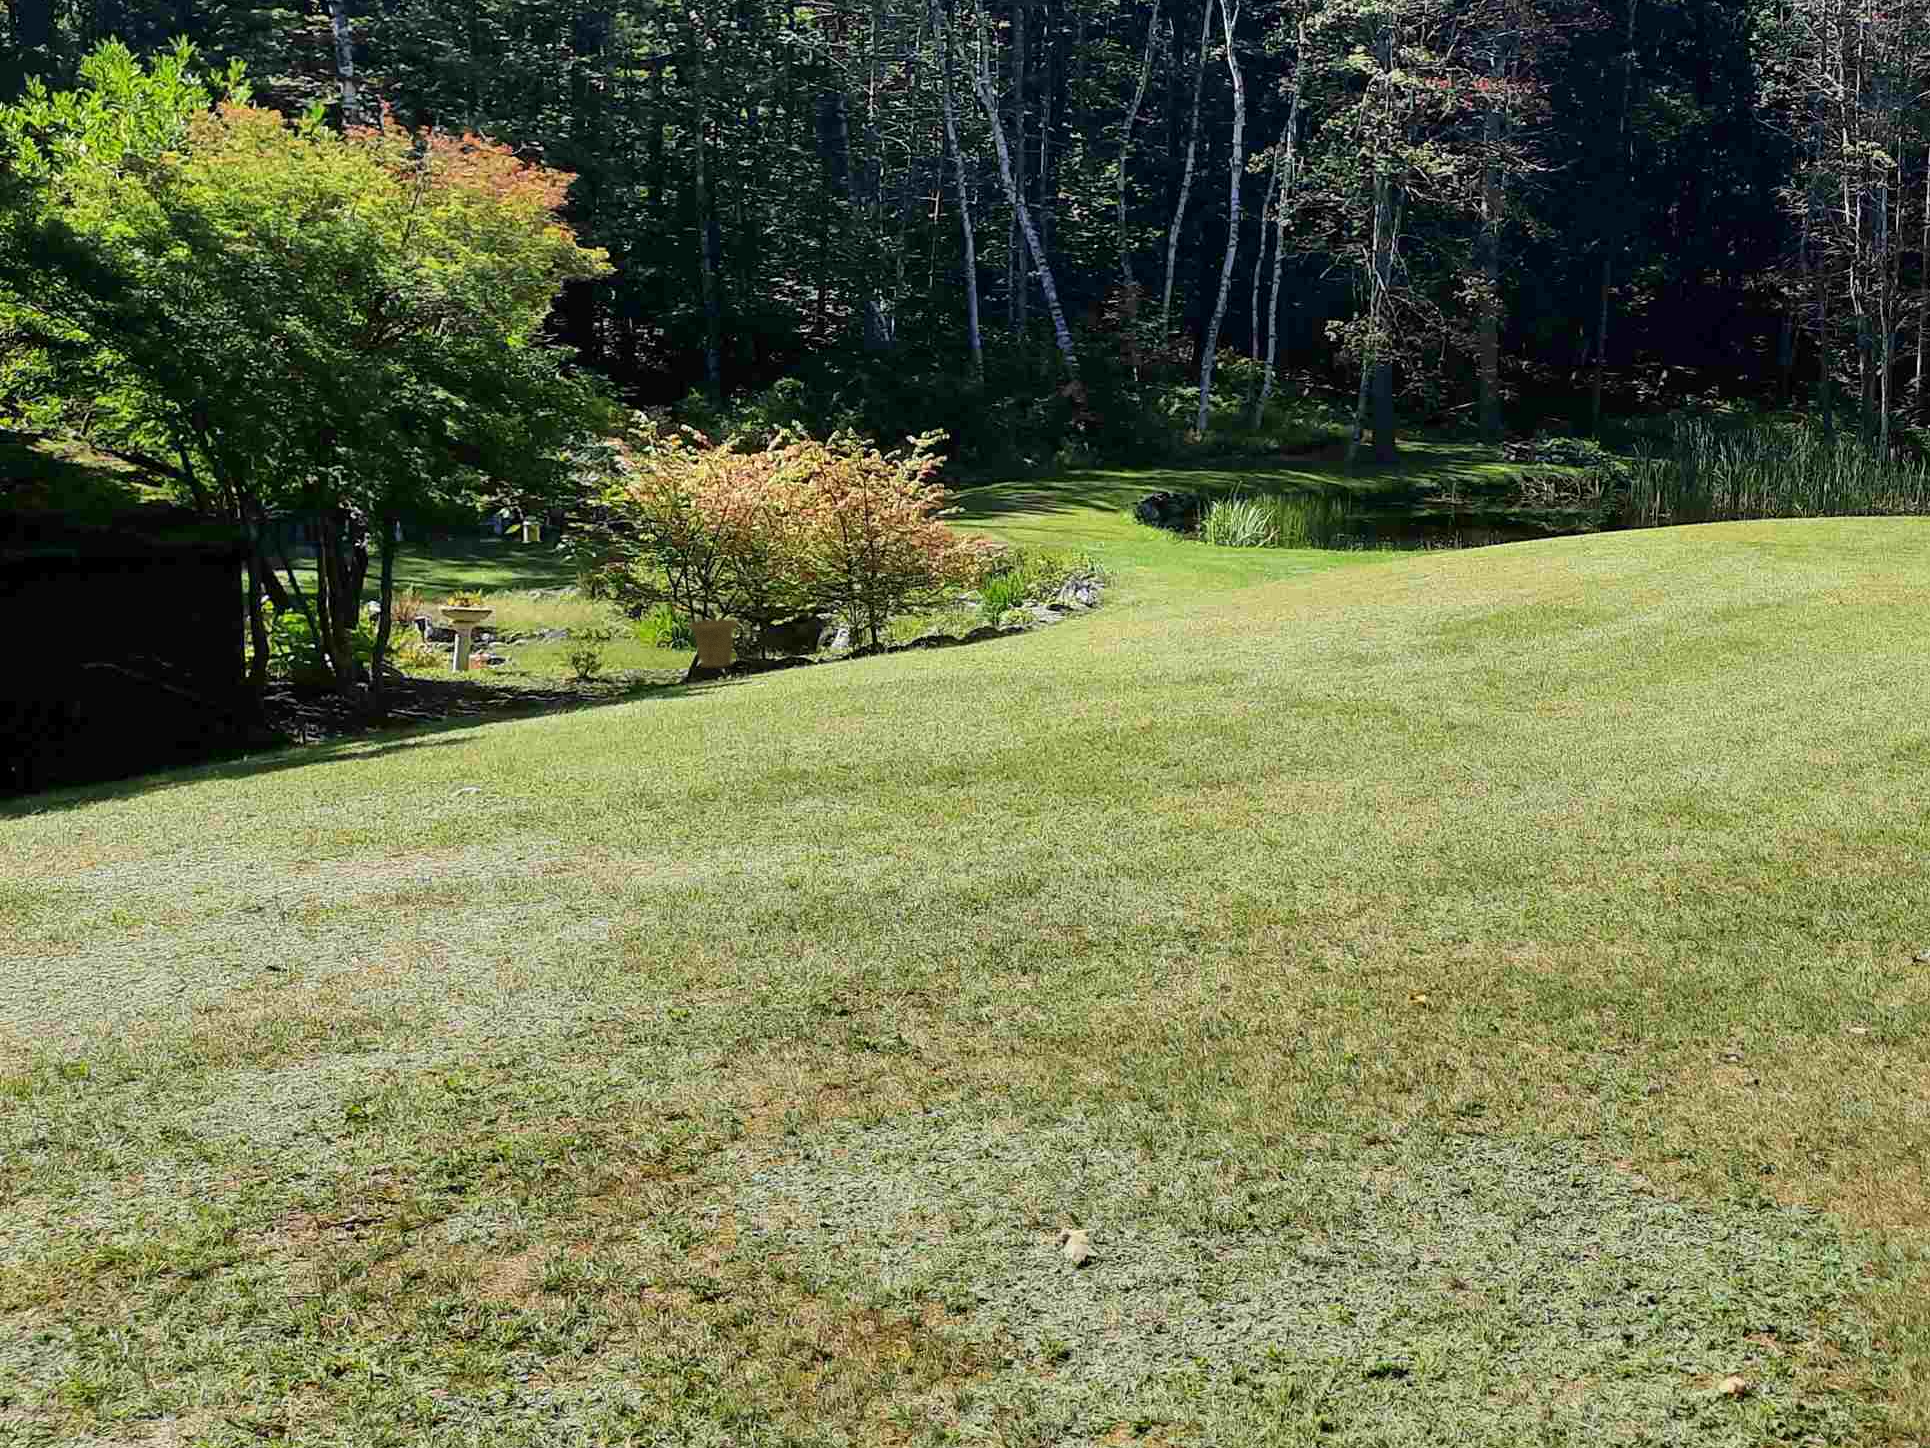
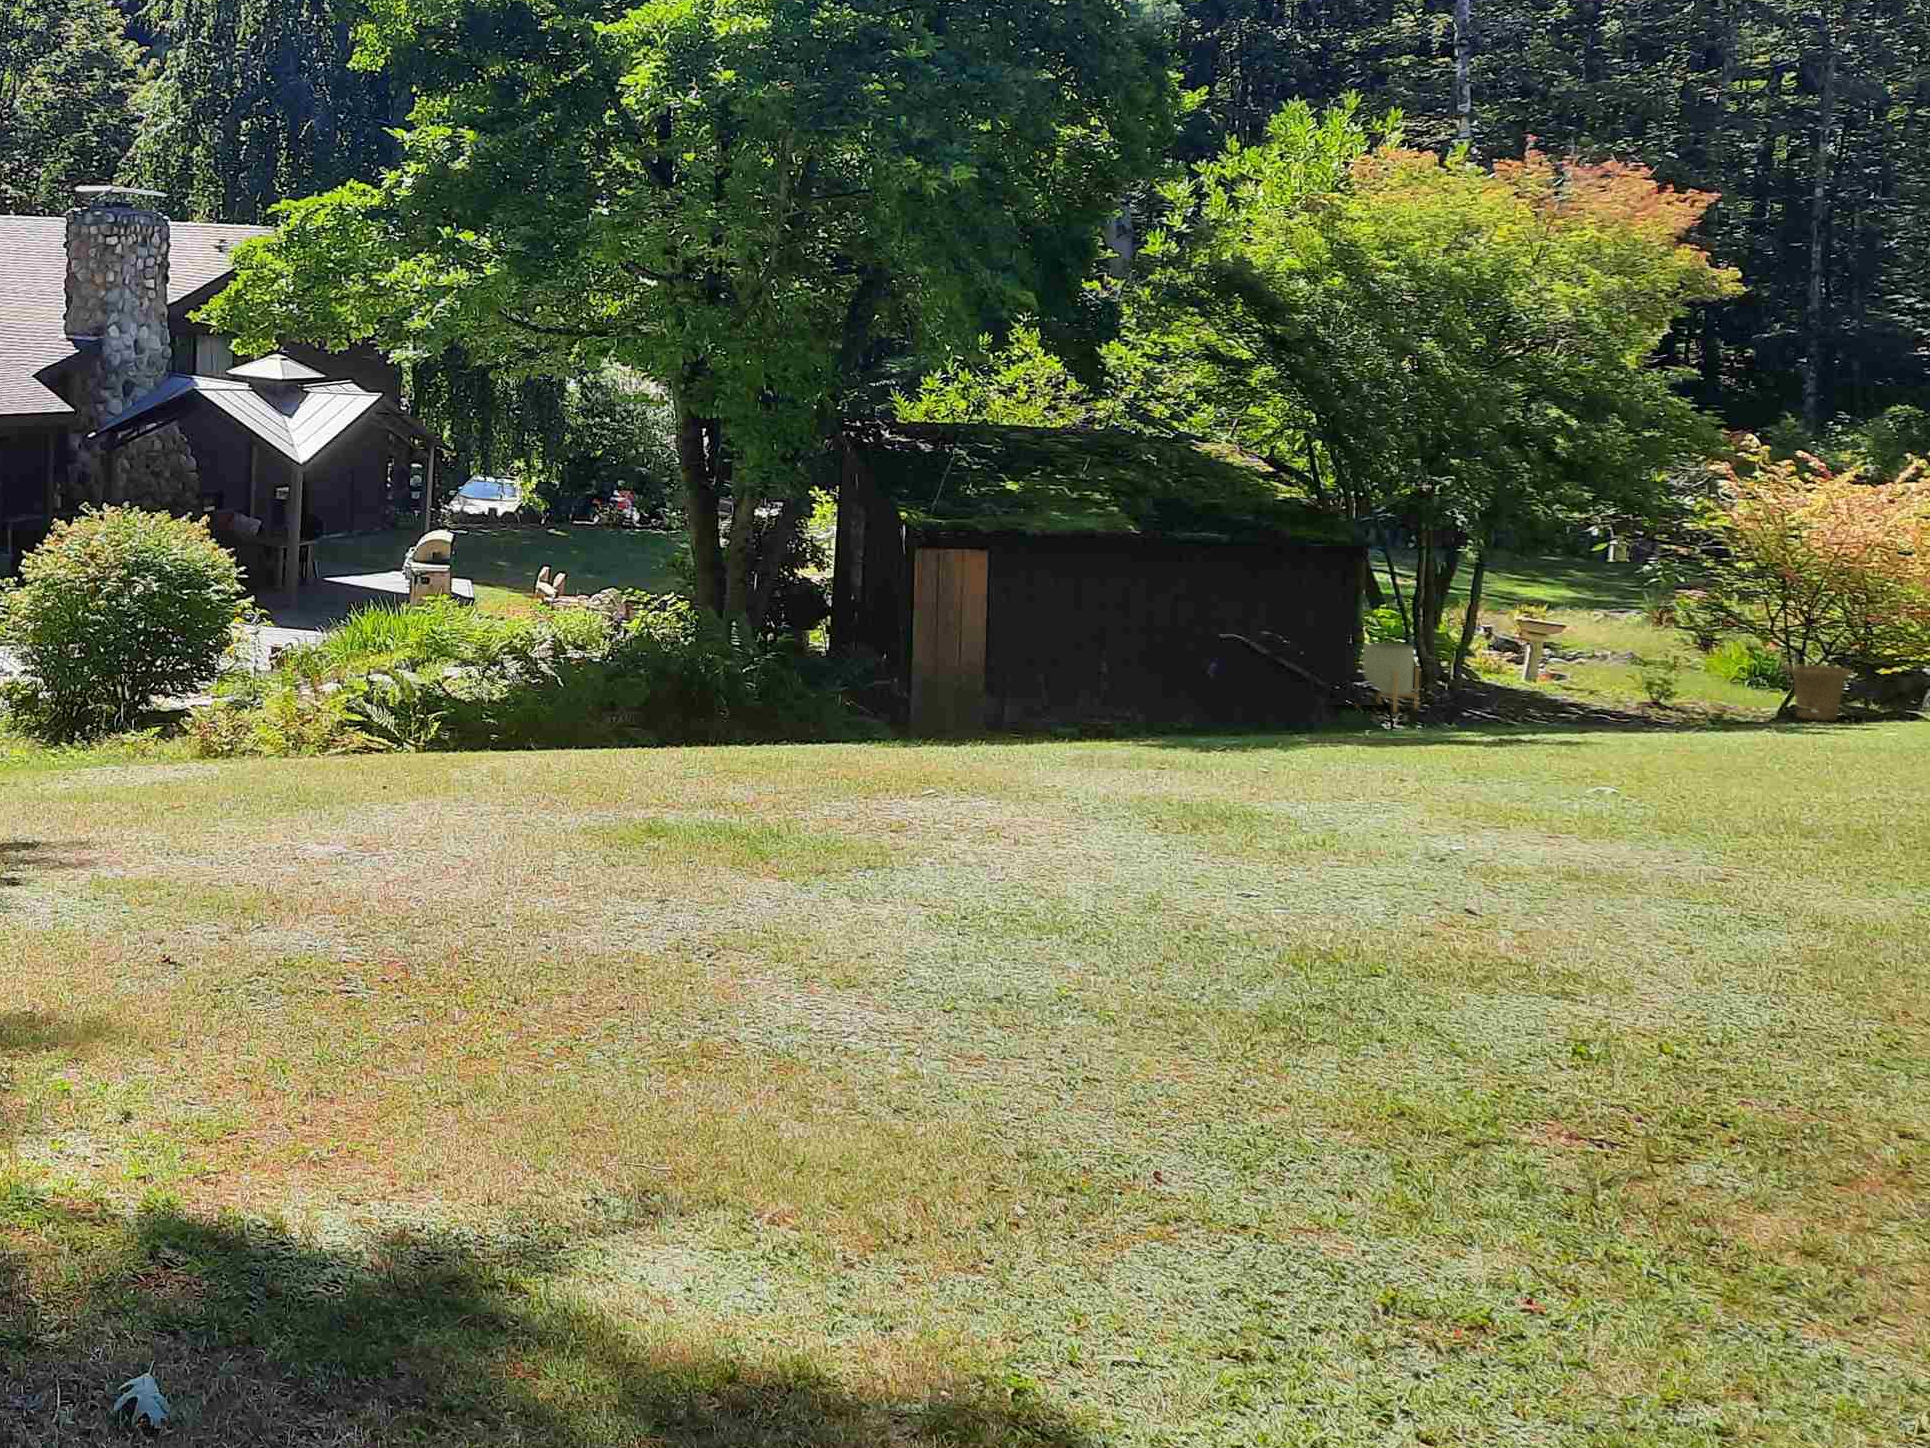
planter: none [263,654,342,729] -> present [1363,643,1419,711]

